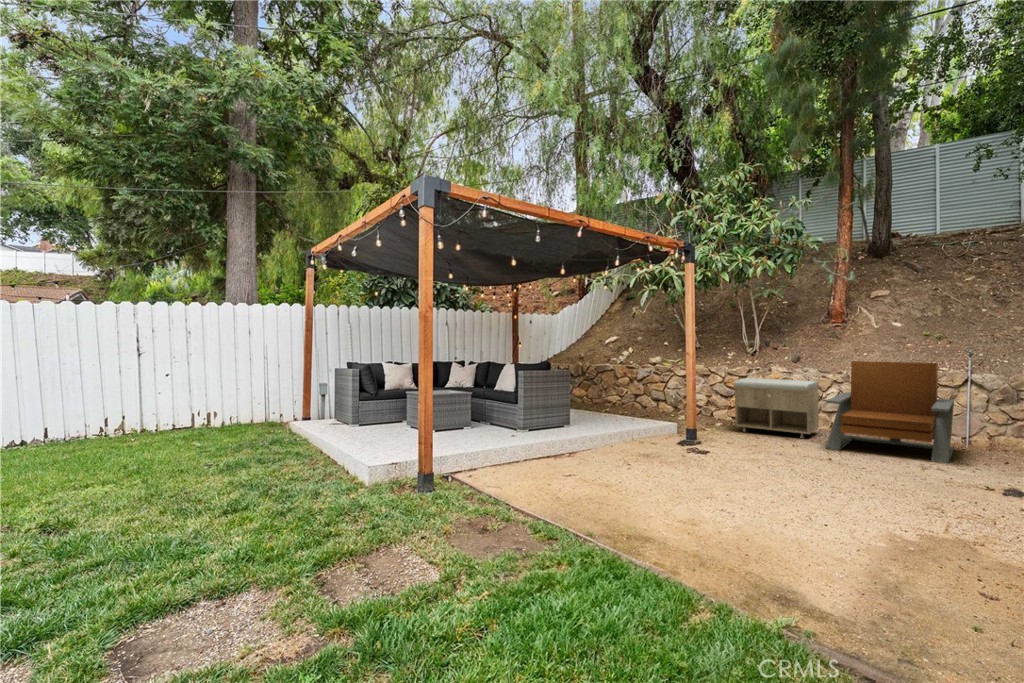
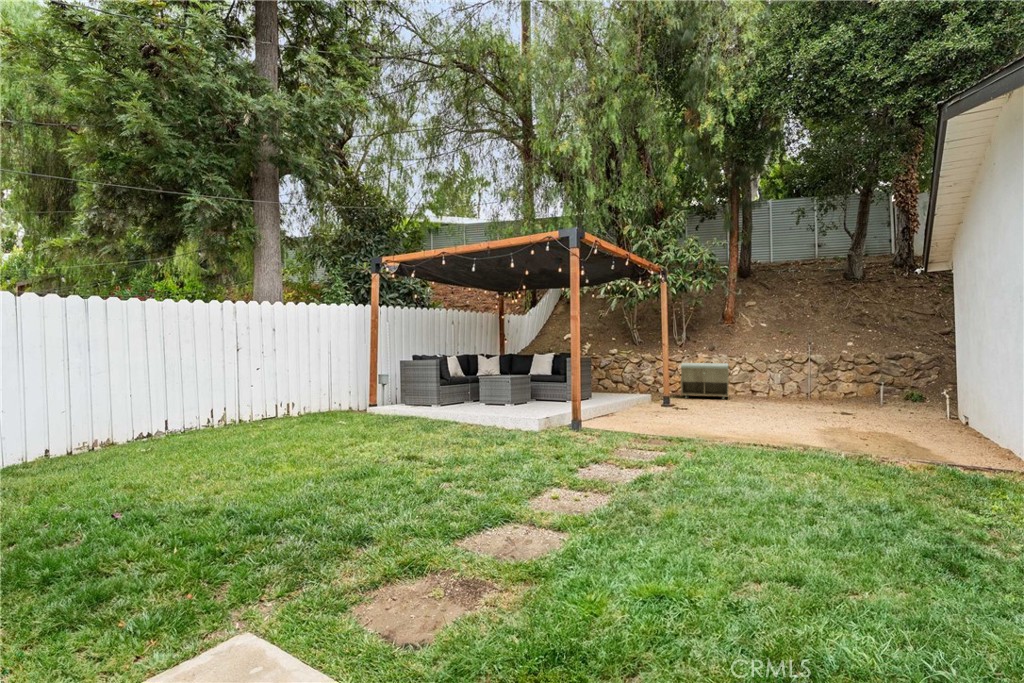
lounge chair: present [826,361,954,463] -> none [744,350,808,406]

